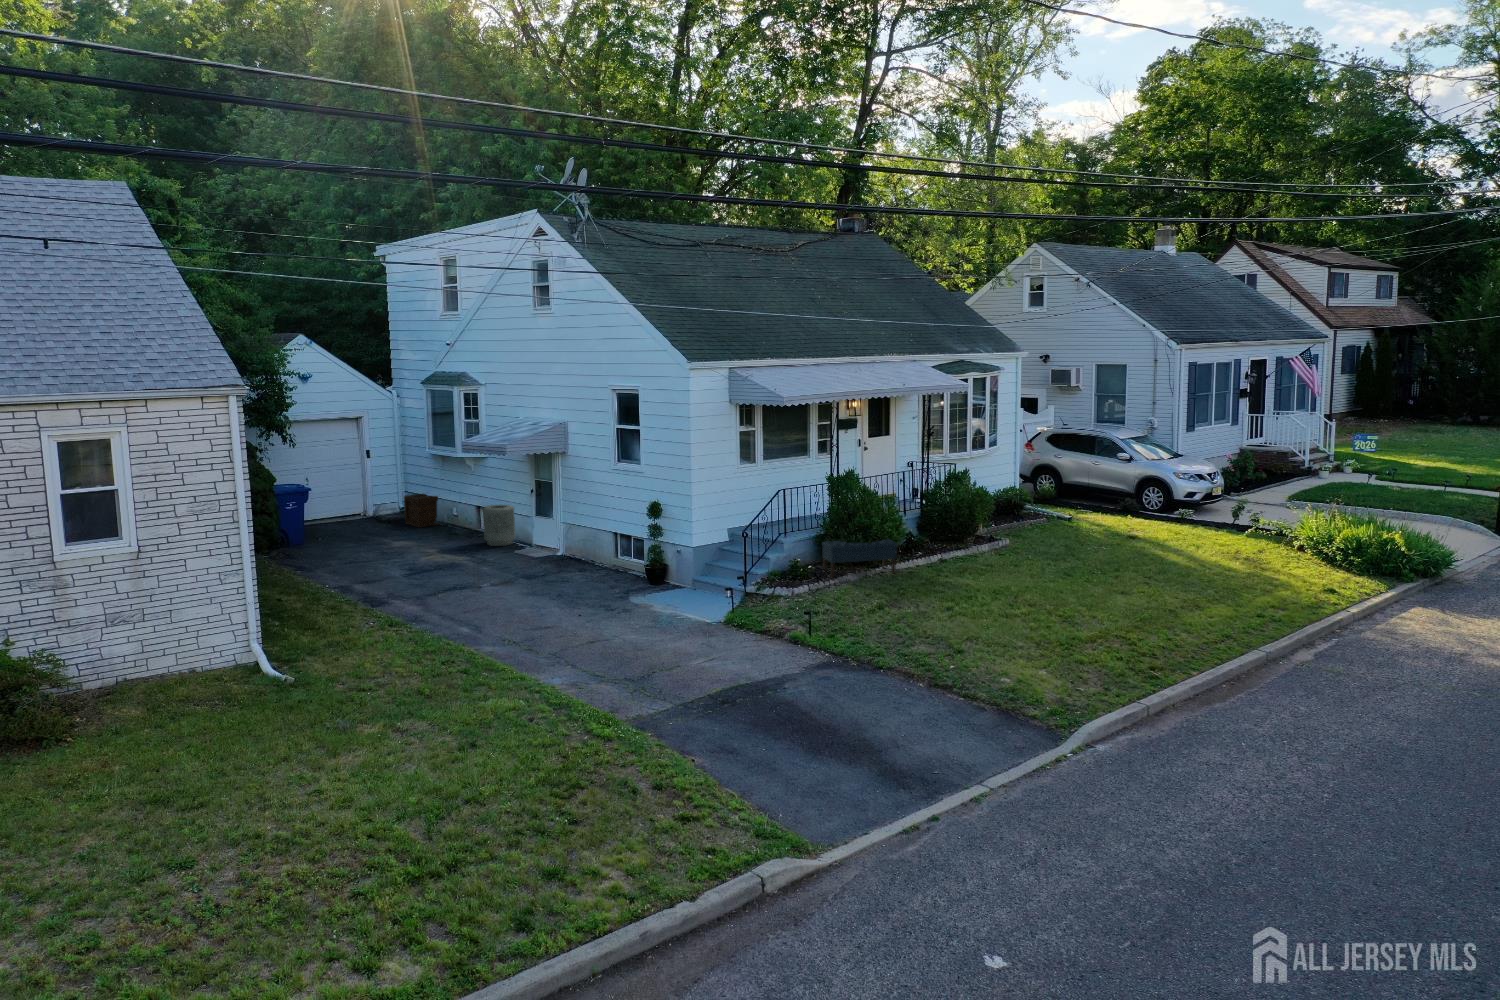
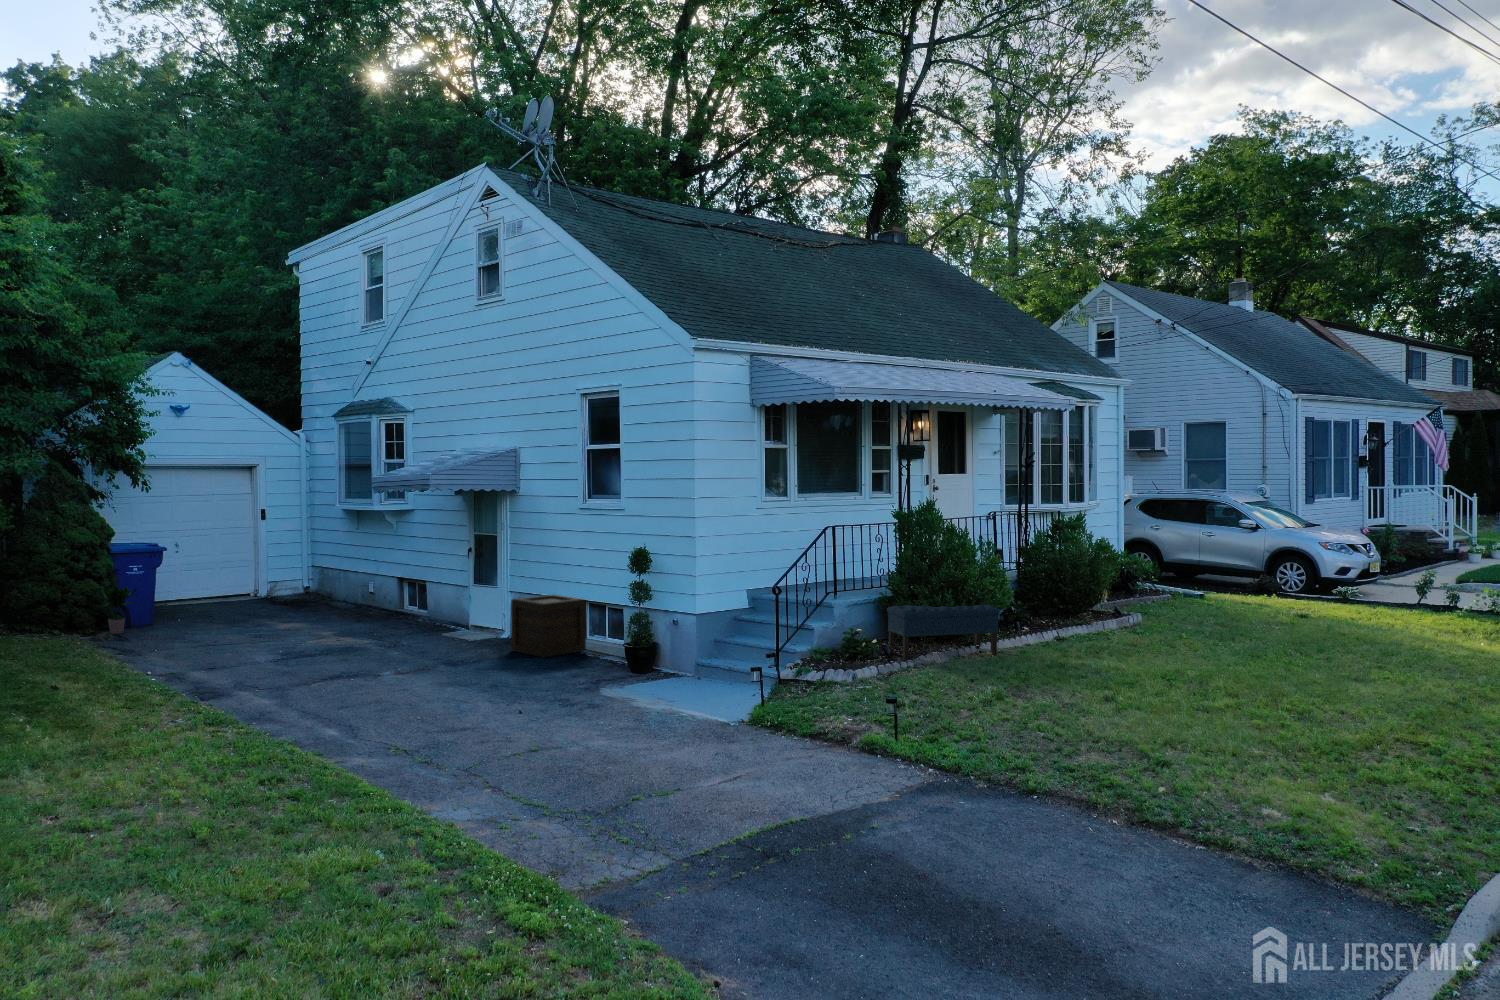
wooden crate: present [404,494,440,528] -> present [511,595,586,657]
trash can: present [483,505,516,546] -> none [401,570,446,626]
potted plant: none [271,519,302,555] -> present [100,585,137,634]

